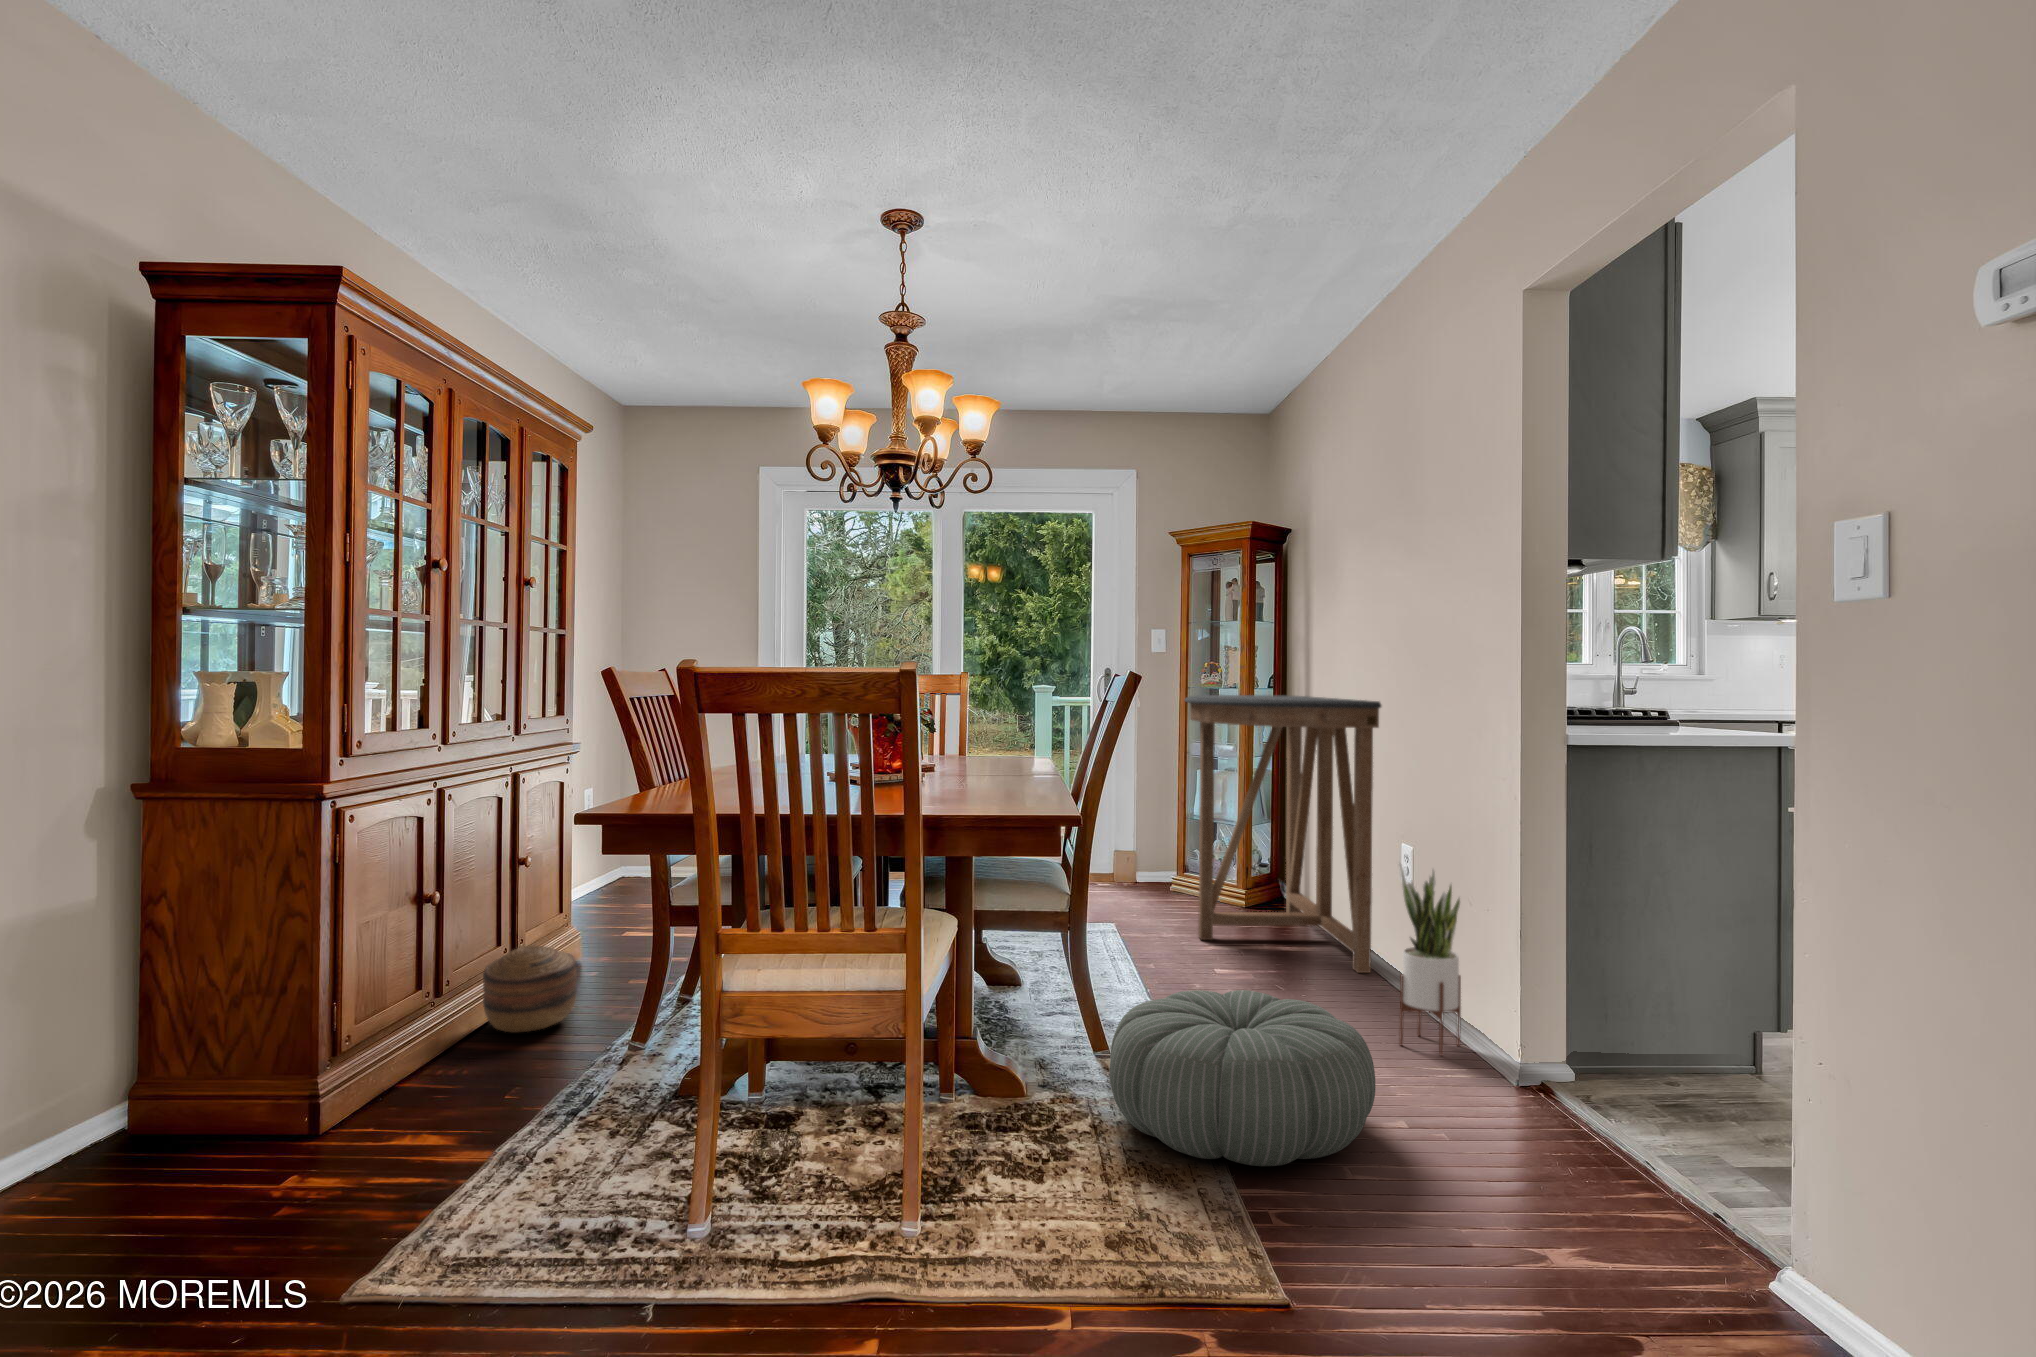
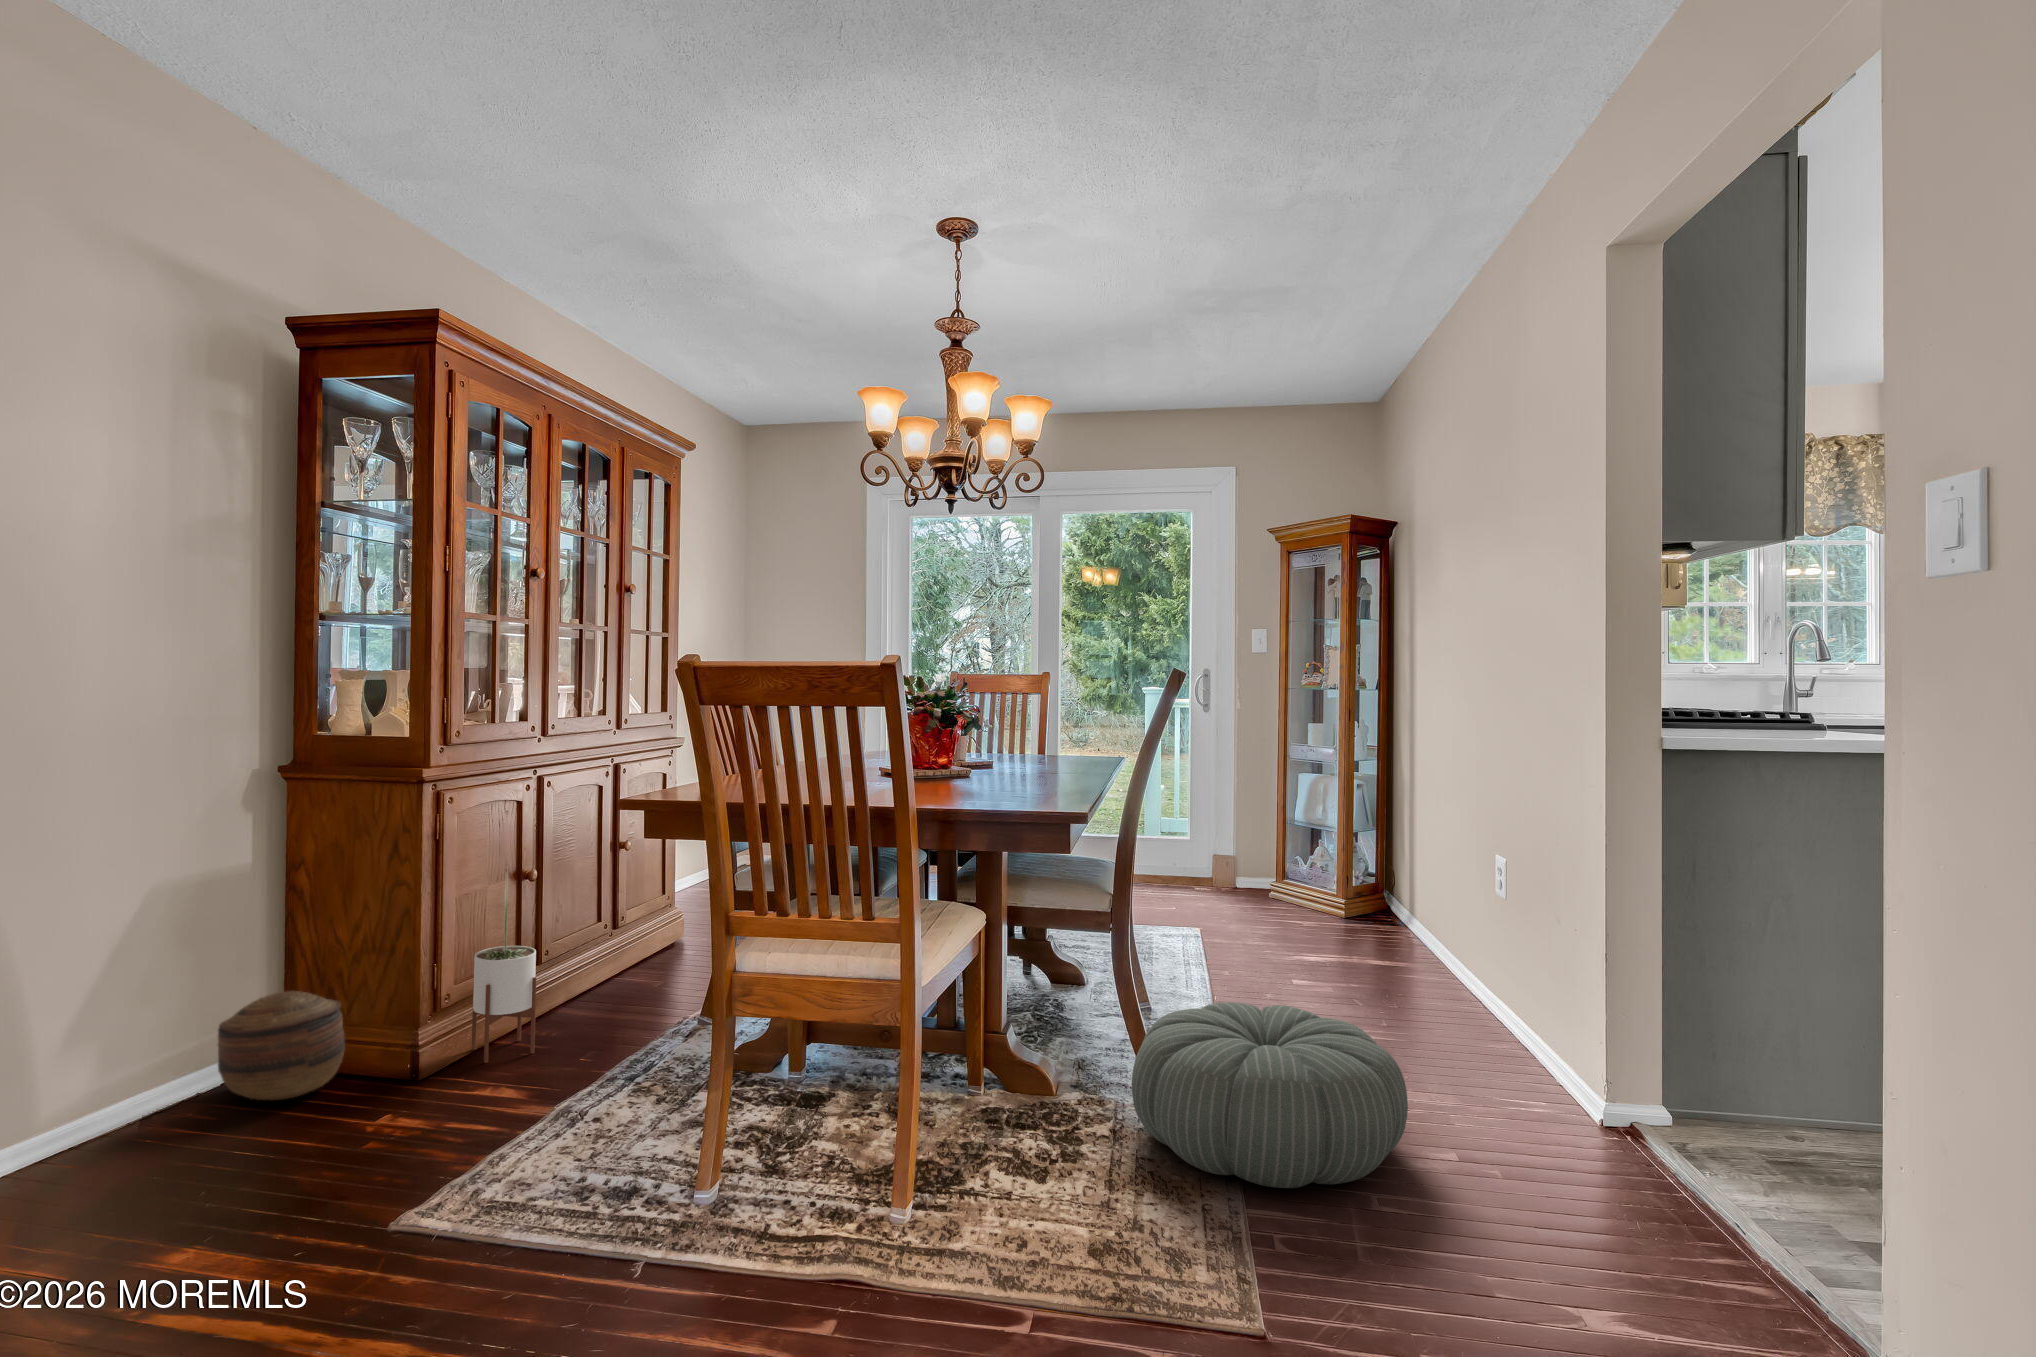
console table: present [1185,695,1381,973] -> none [1278,699,1477,996]
potted plant: present [1399,864,1461,1055] -> present [472,882,536,1063]
basket: present [483,946,577,1033] -> present [218,991,345,1100]

